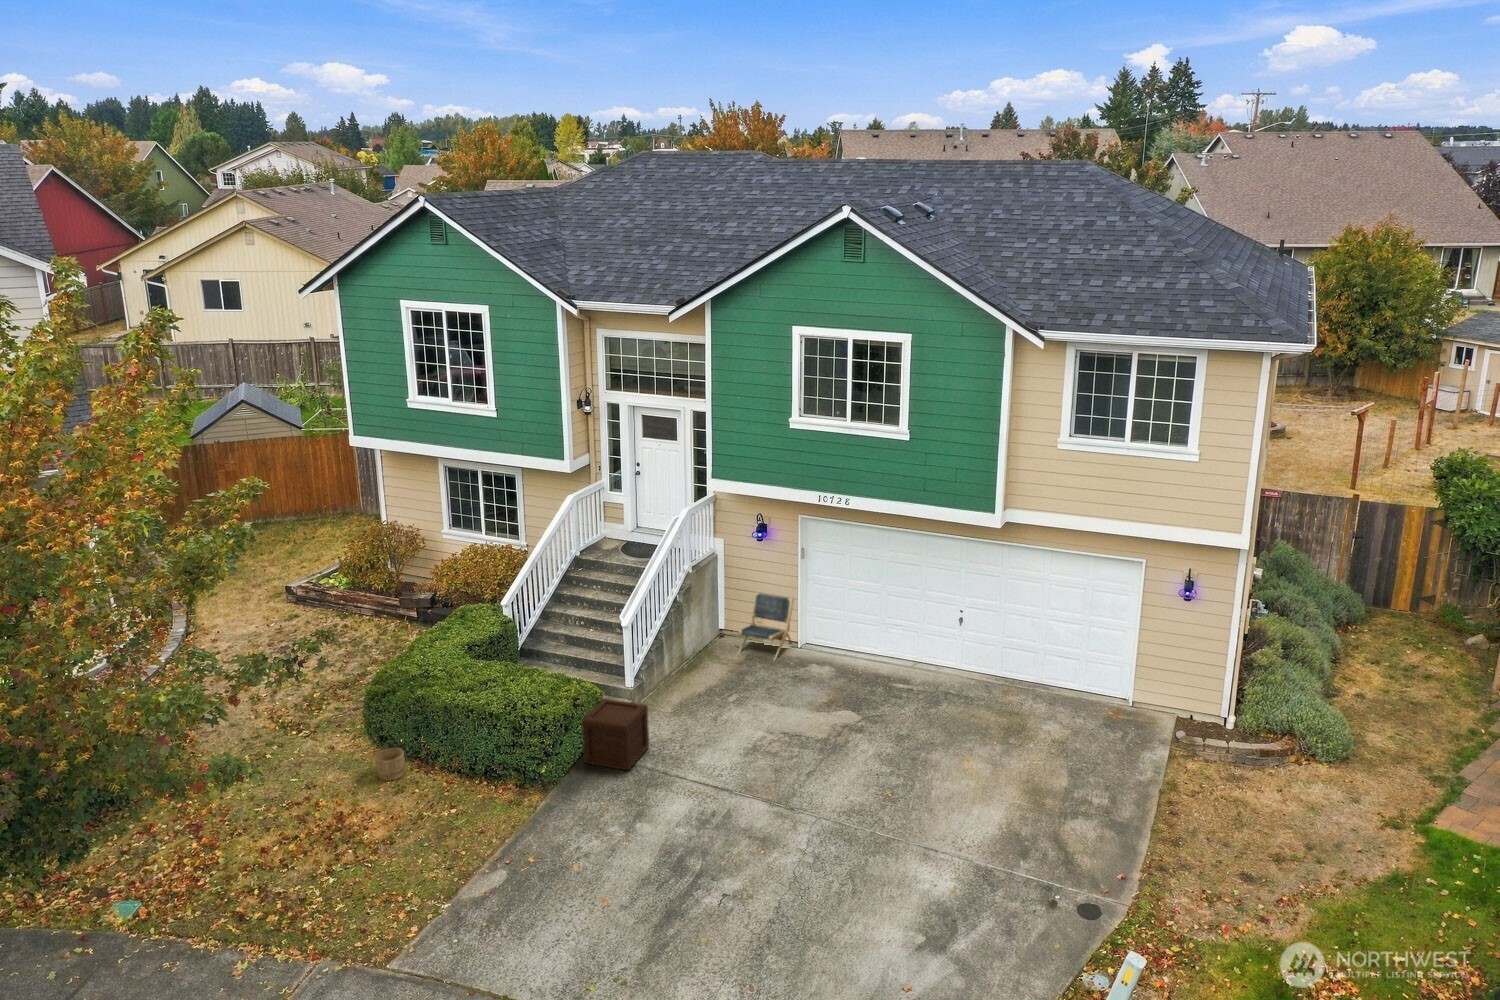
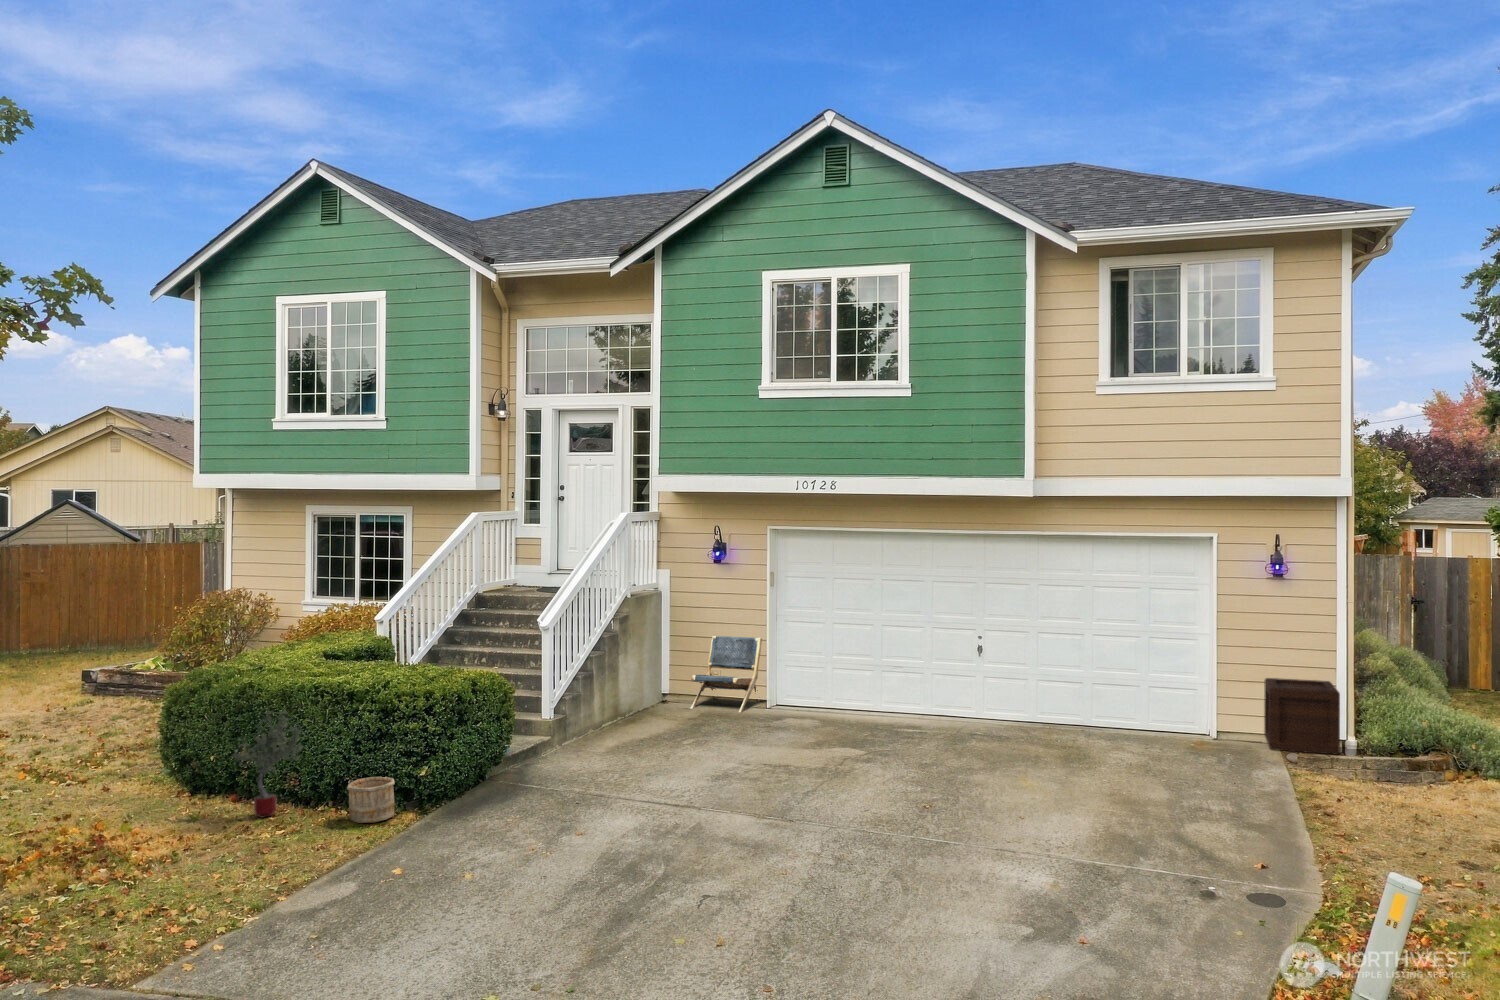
wooden crate: present [582,699,649,770] -> present [1264,678,1340,755]
potted tree: none [419,729,466,796] -> present [233,710,304,817]
wooden bucket: present [374,748,406,781] -> present [347,777,395,823]

